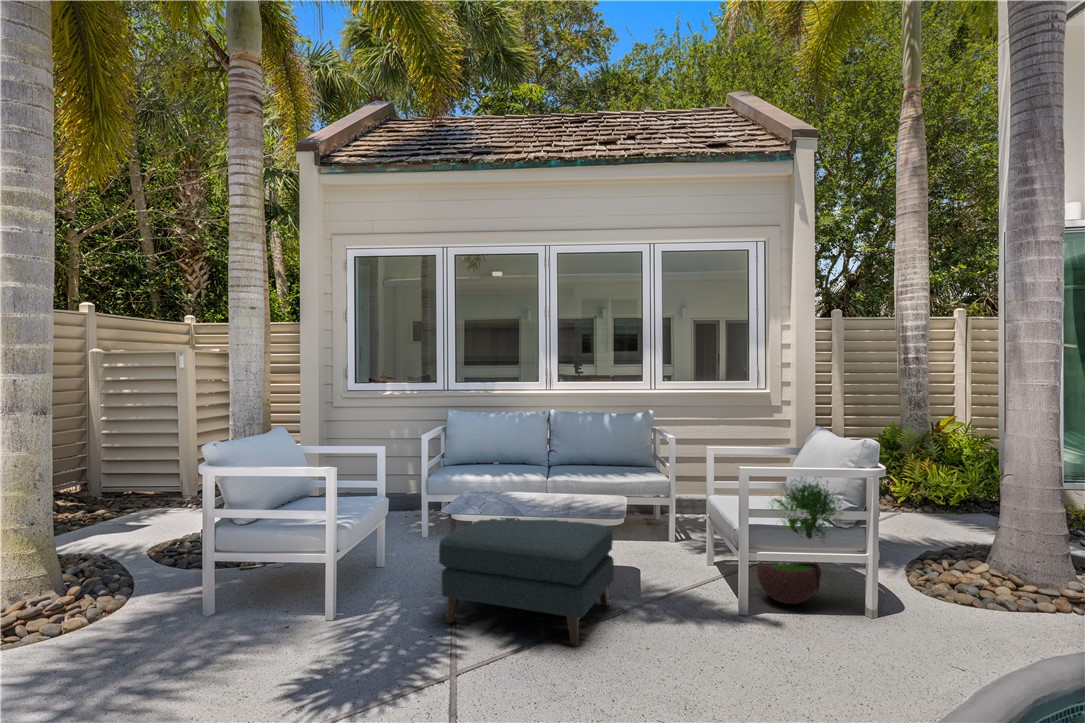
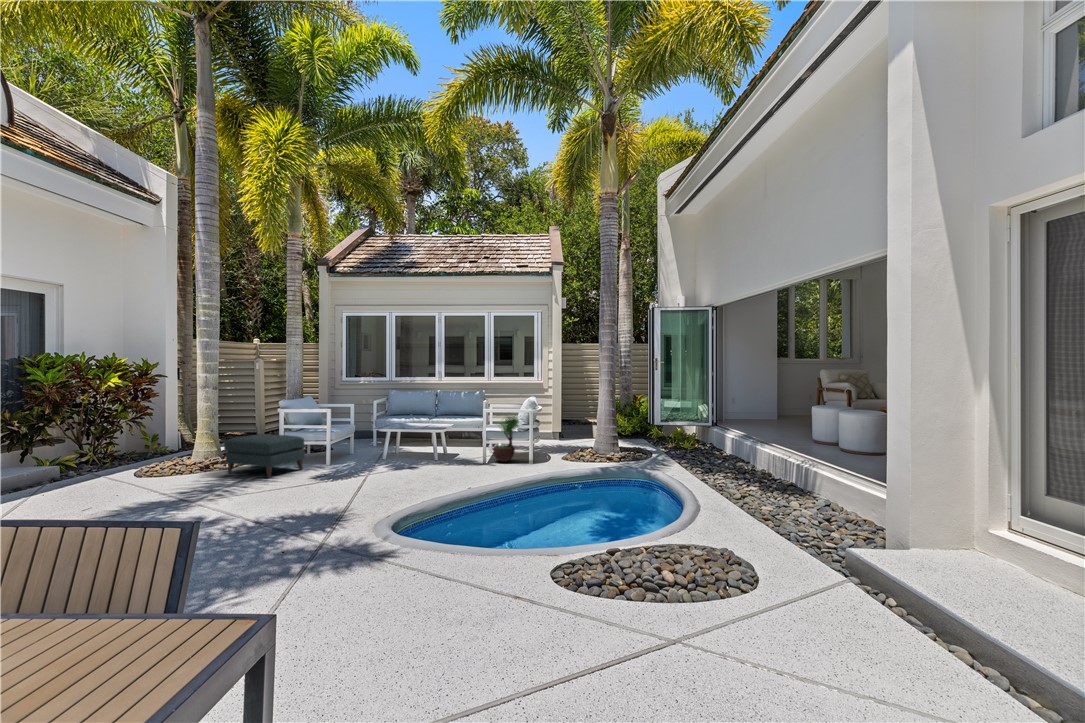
ottoman: present [439,518,614,646] -> present [224,434,305,478]

